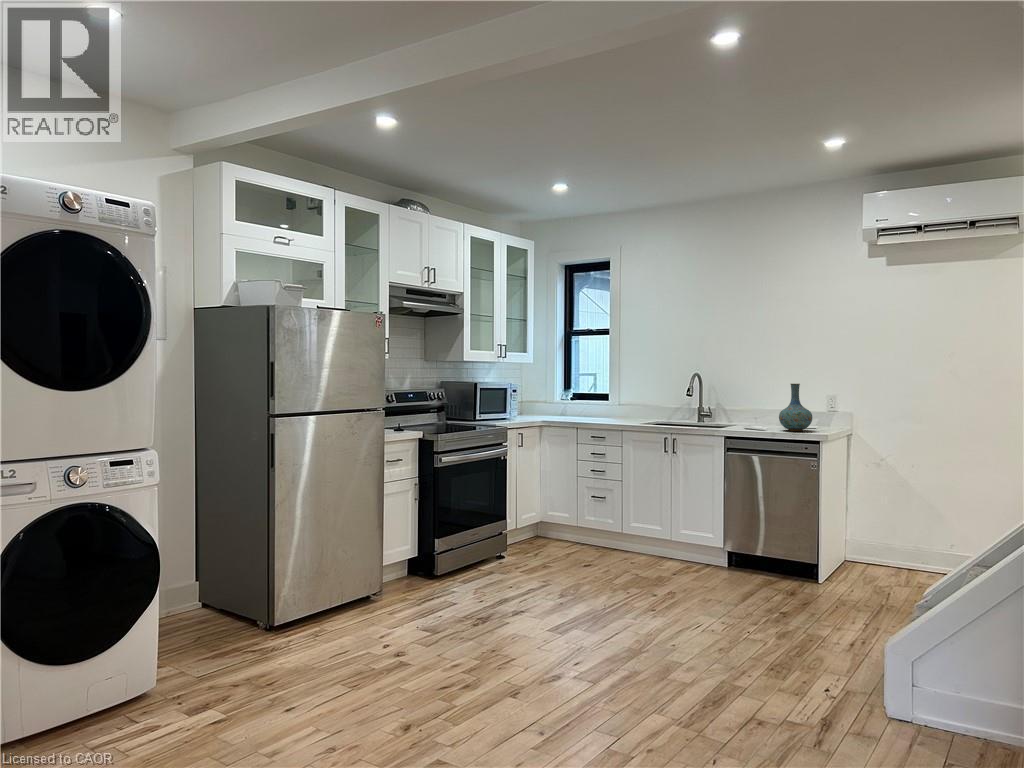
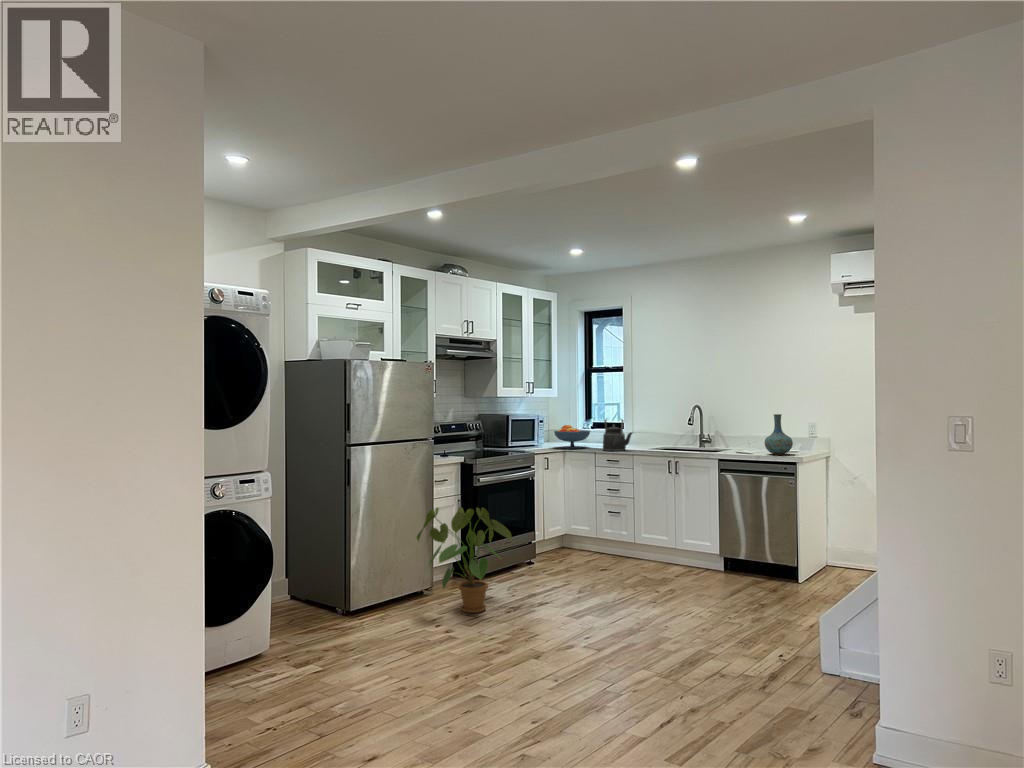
kettle: none [587,388,622,425] -> present [603,419,632,451]
fruit bowl: none [529,394,572,422] -> present [554,425,590,449]
house plant: none [361,492,482,626] -> present [417,507,511,613]

